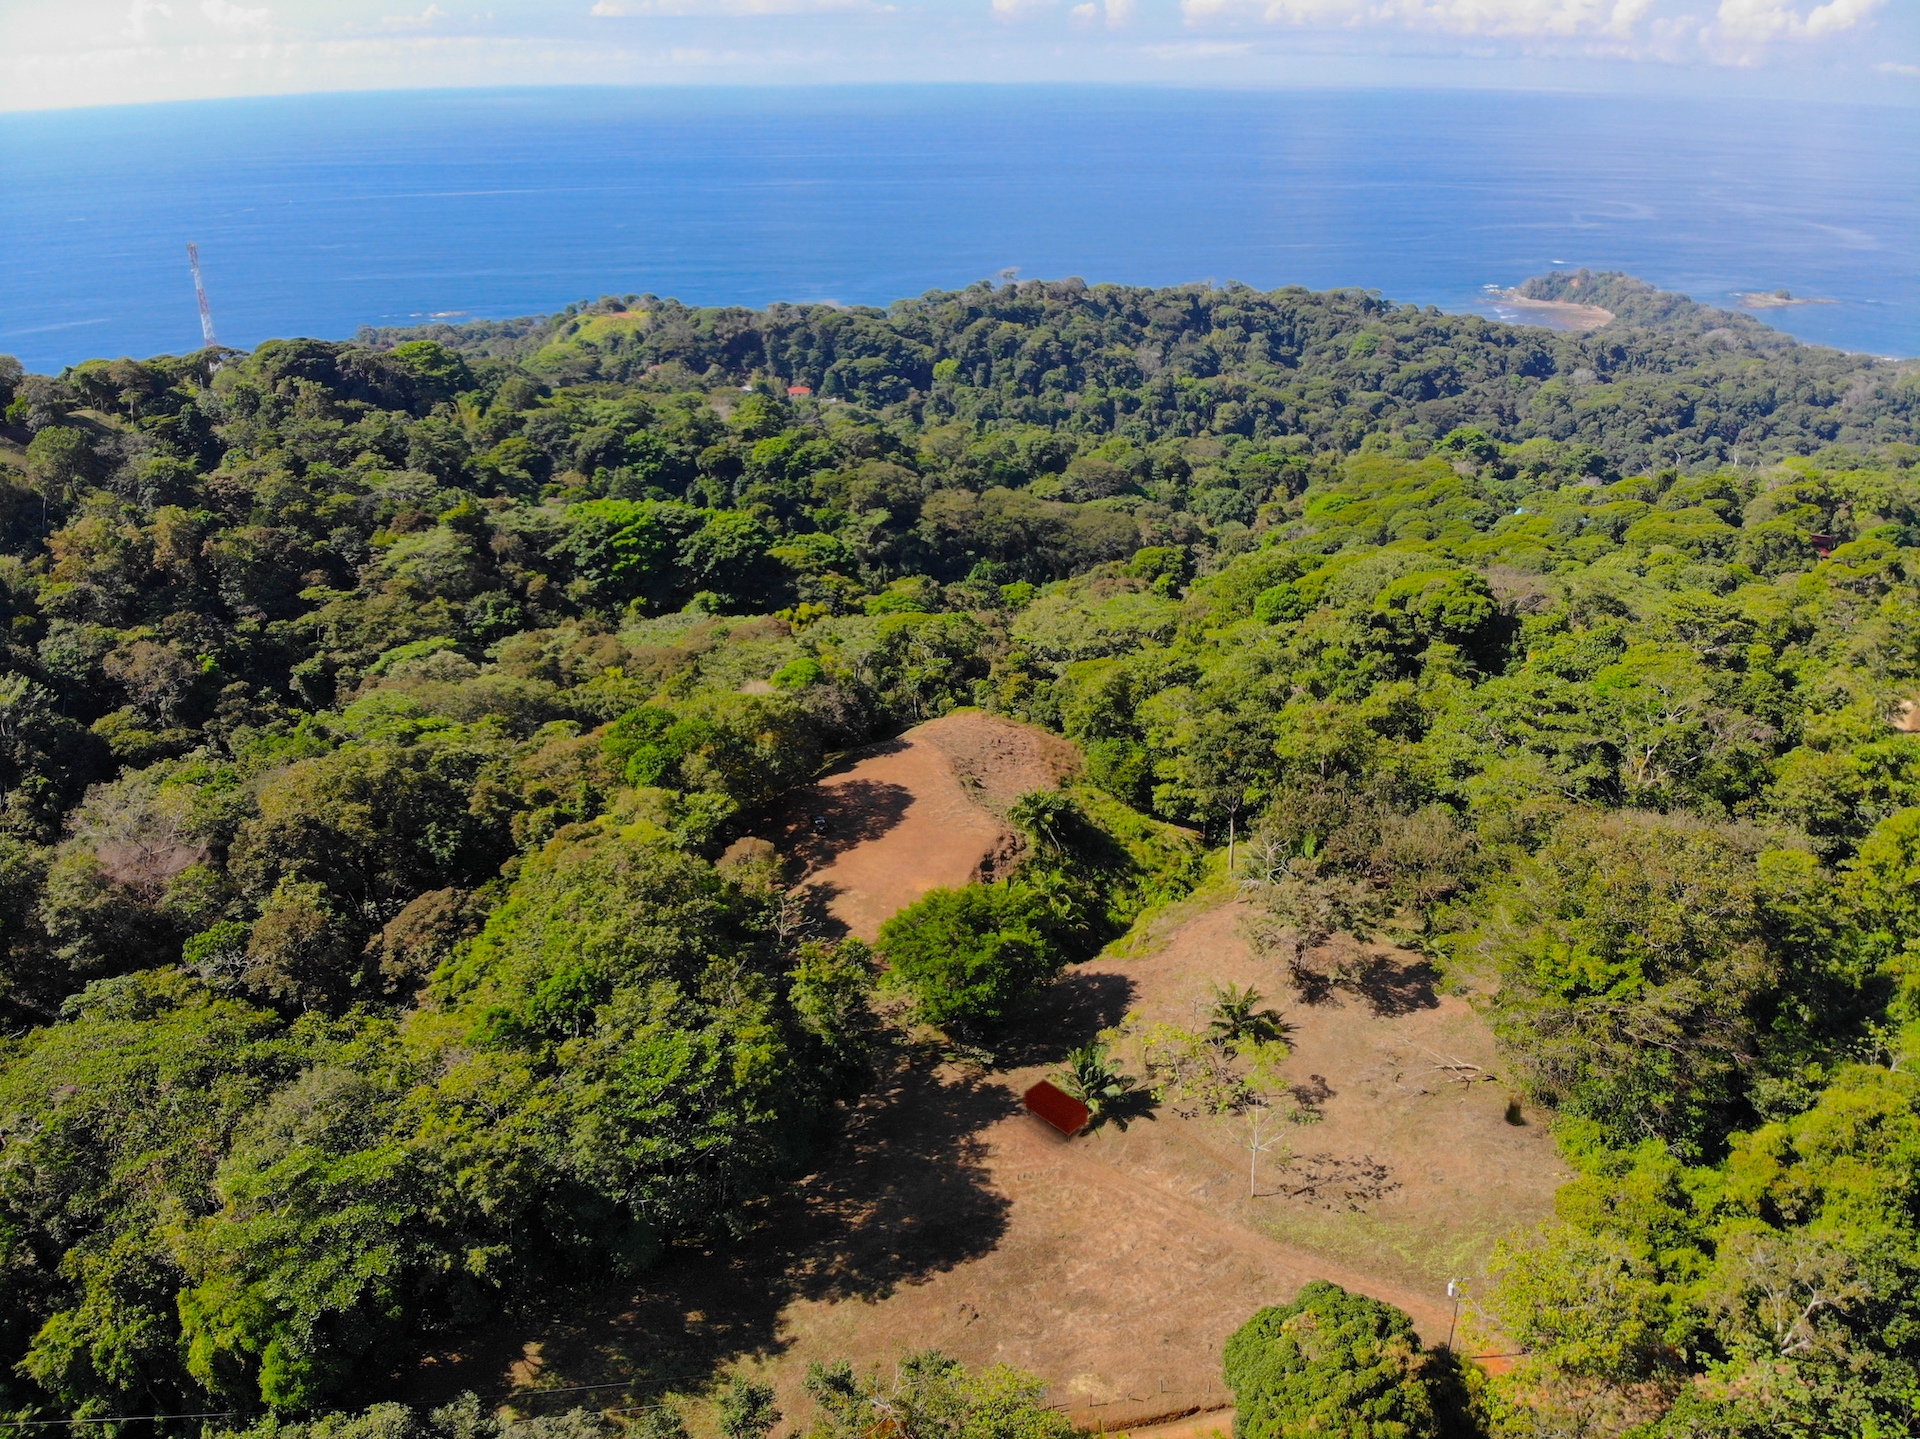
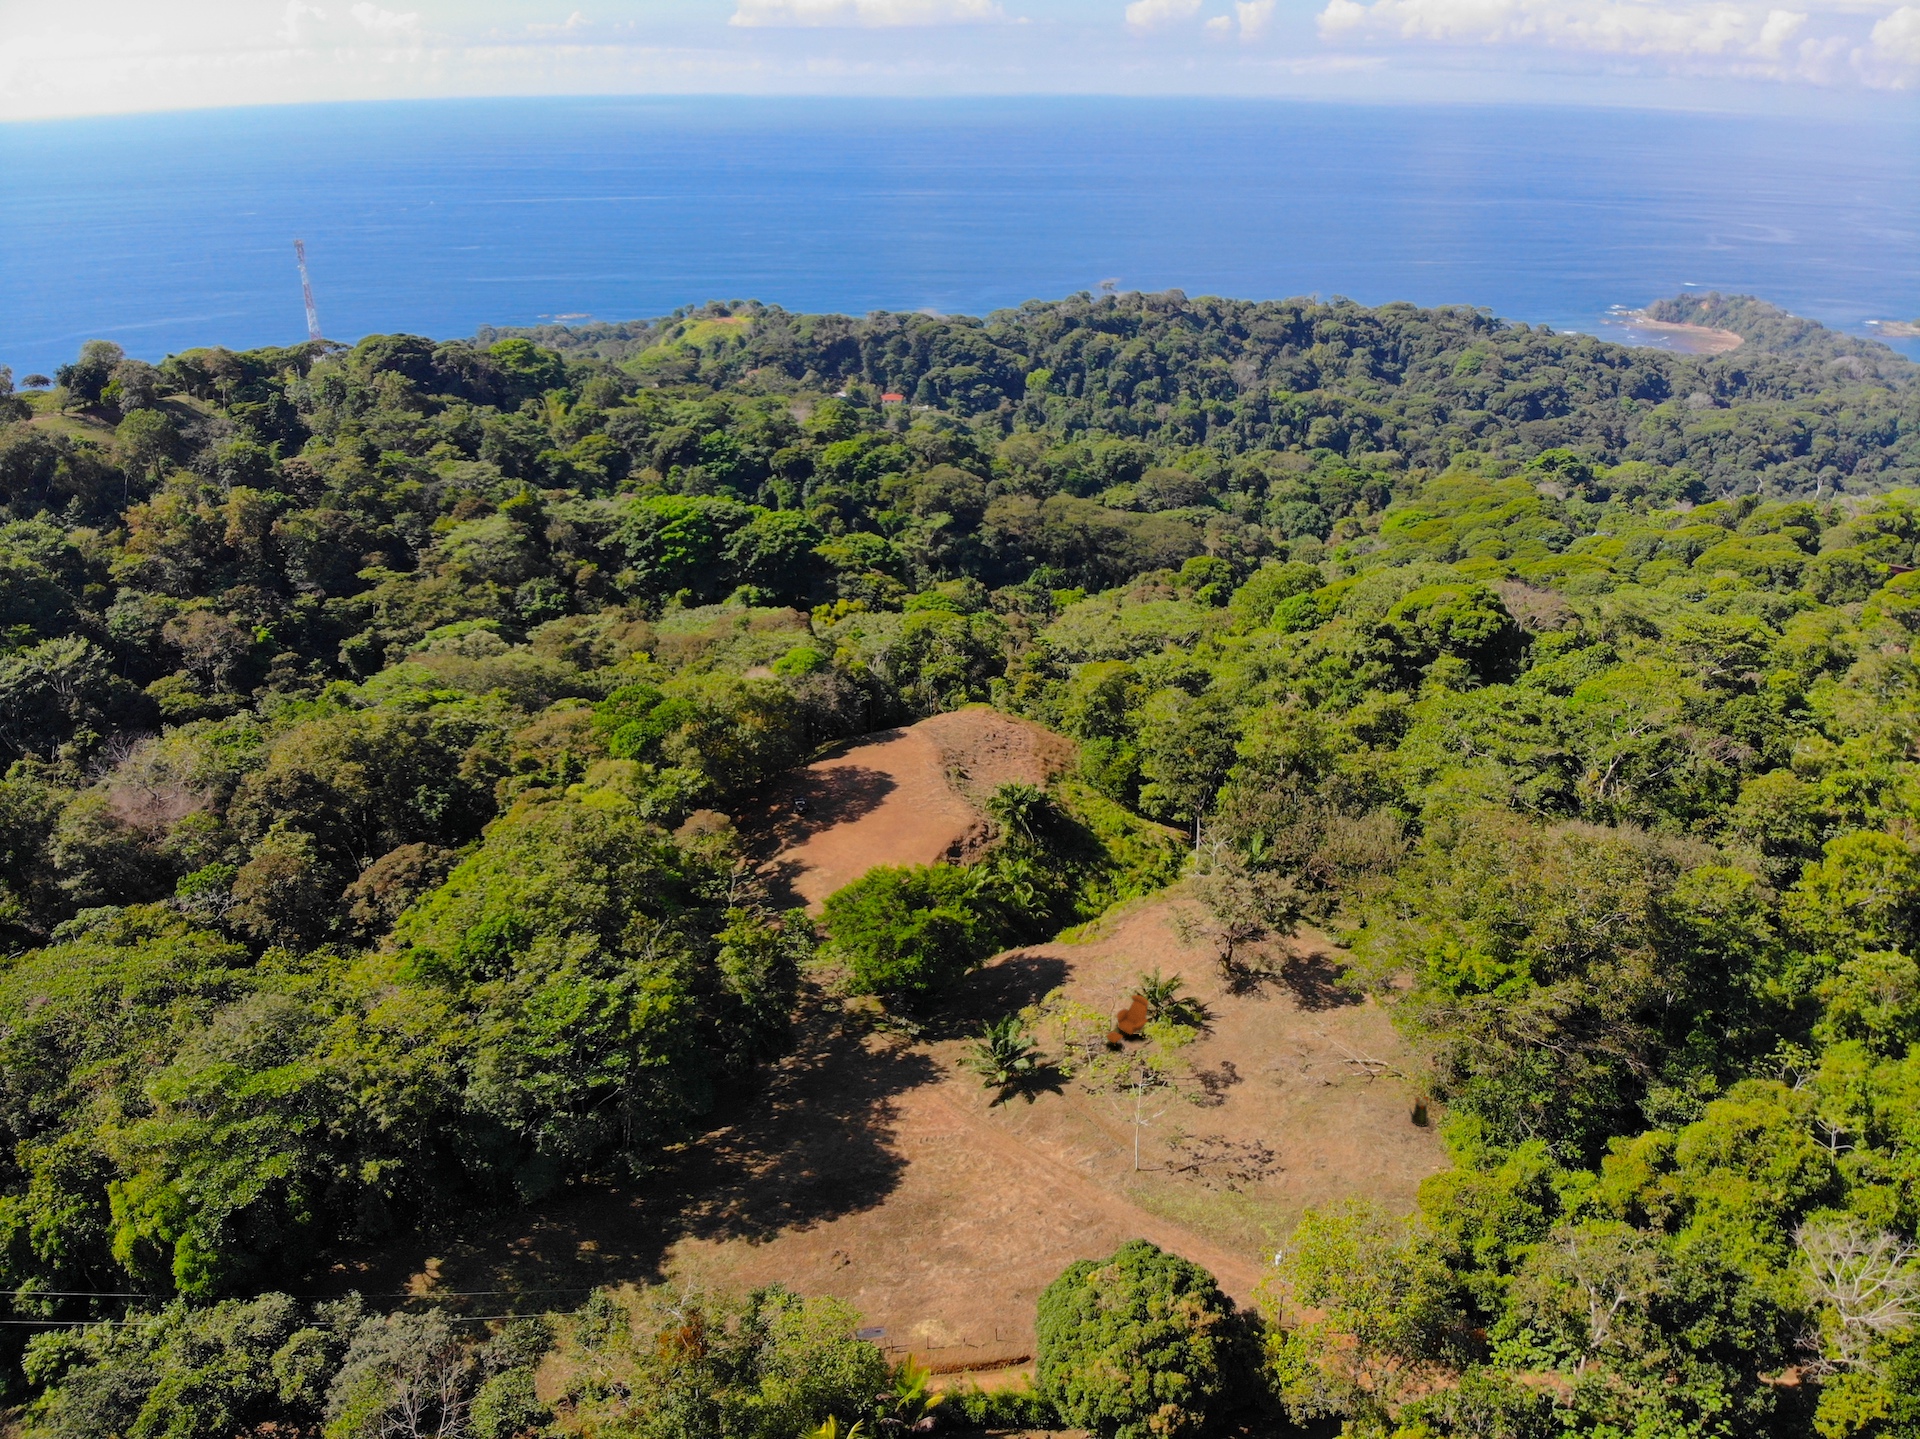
lounge chair: none [1191,1008,1231,1069] -> present [1107,995,1148,1047]
bench: present [1024,1080,1088,1141] -> none [935,1053,992,1113]

